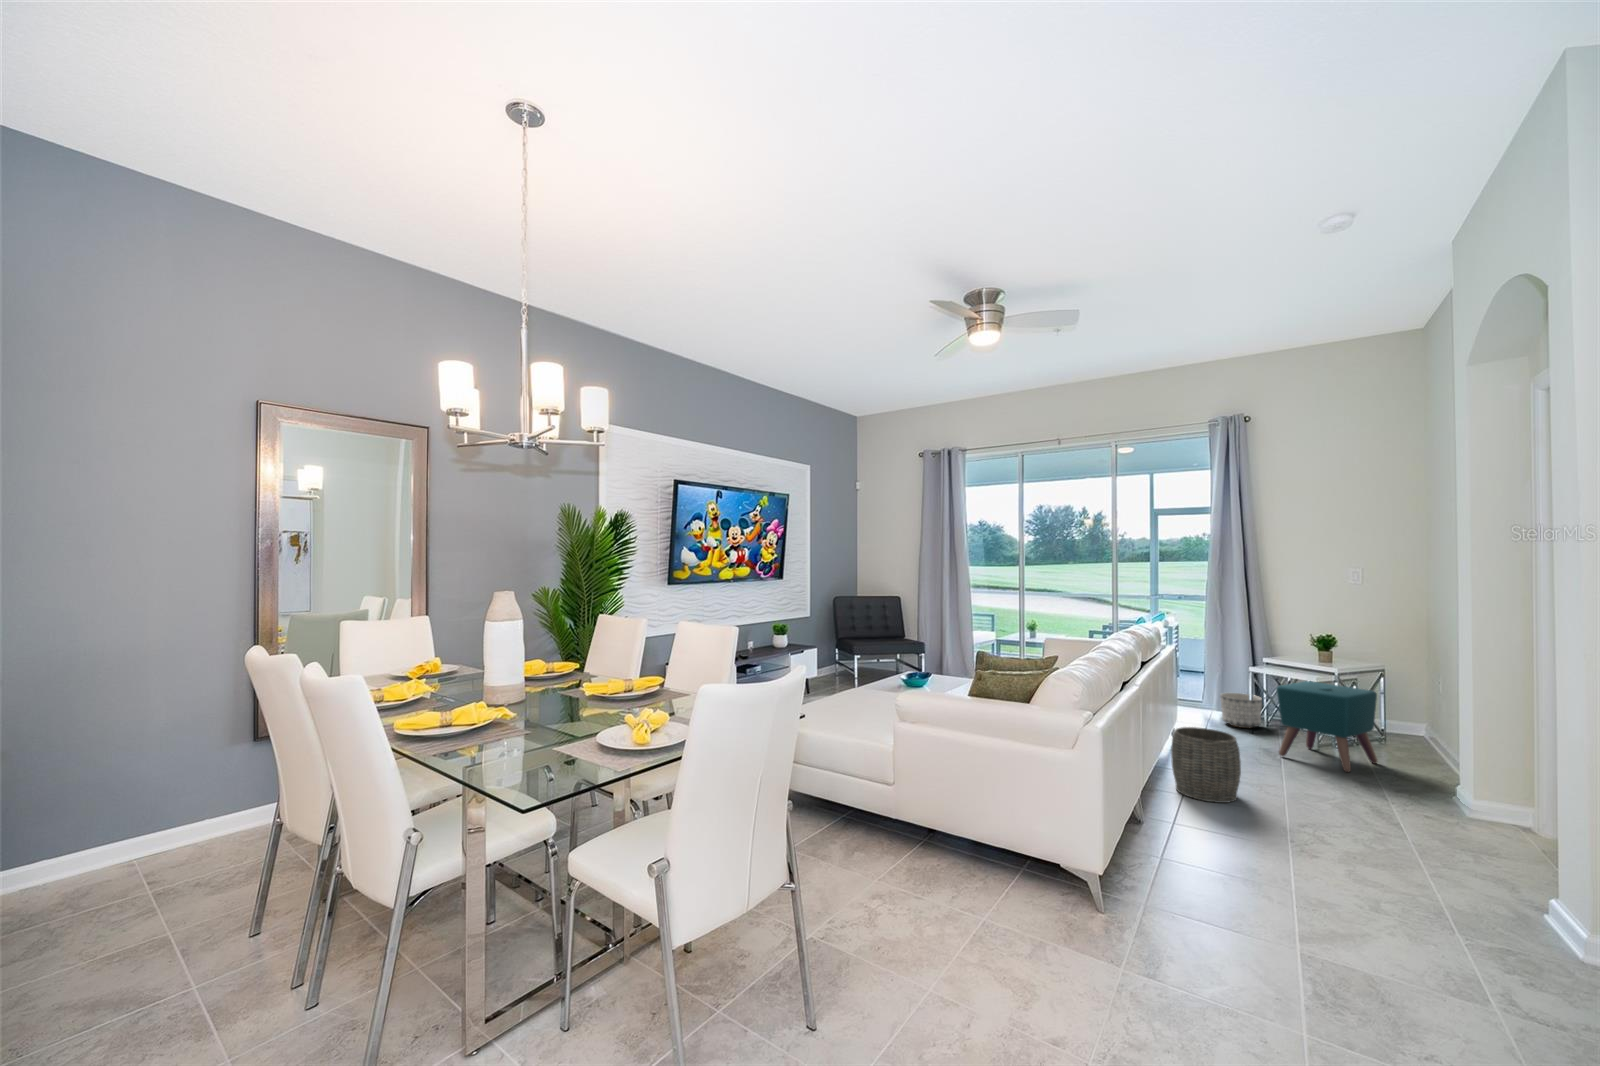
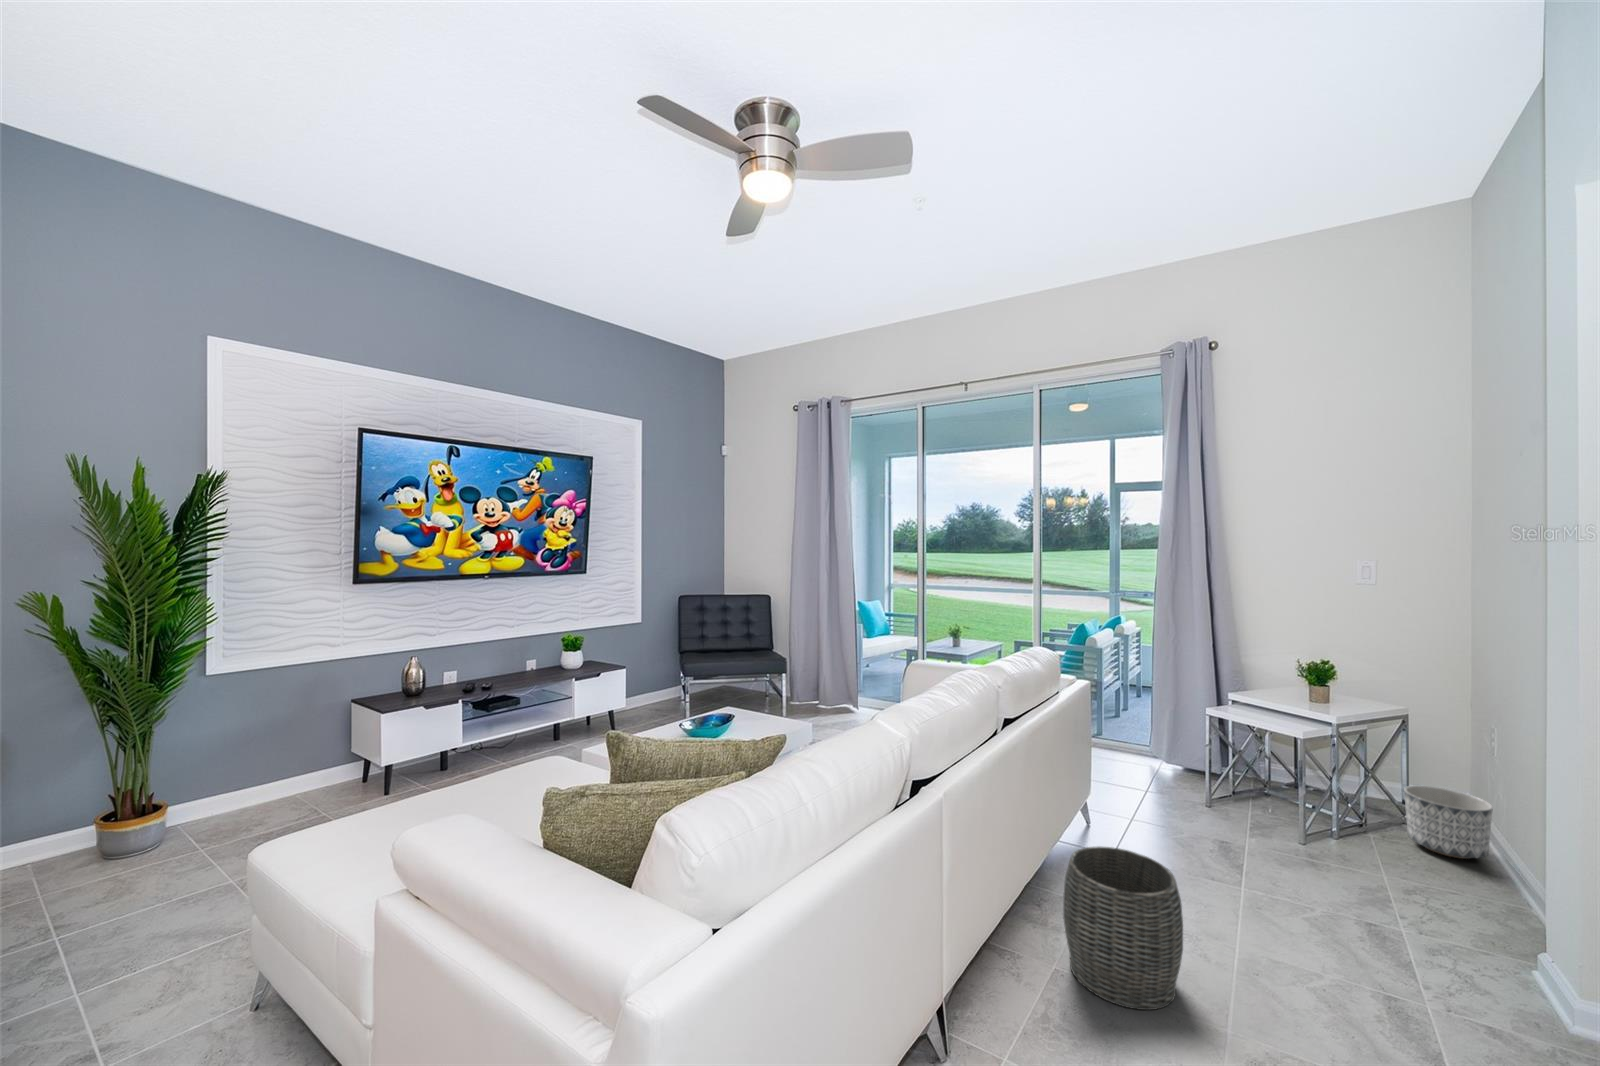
ottoman: present [1277,681,1377,772] -> none [1248,741,1411,911]
planter: present [1220,693,1262,728] -> present [1404,785,1493,859]

